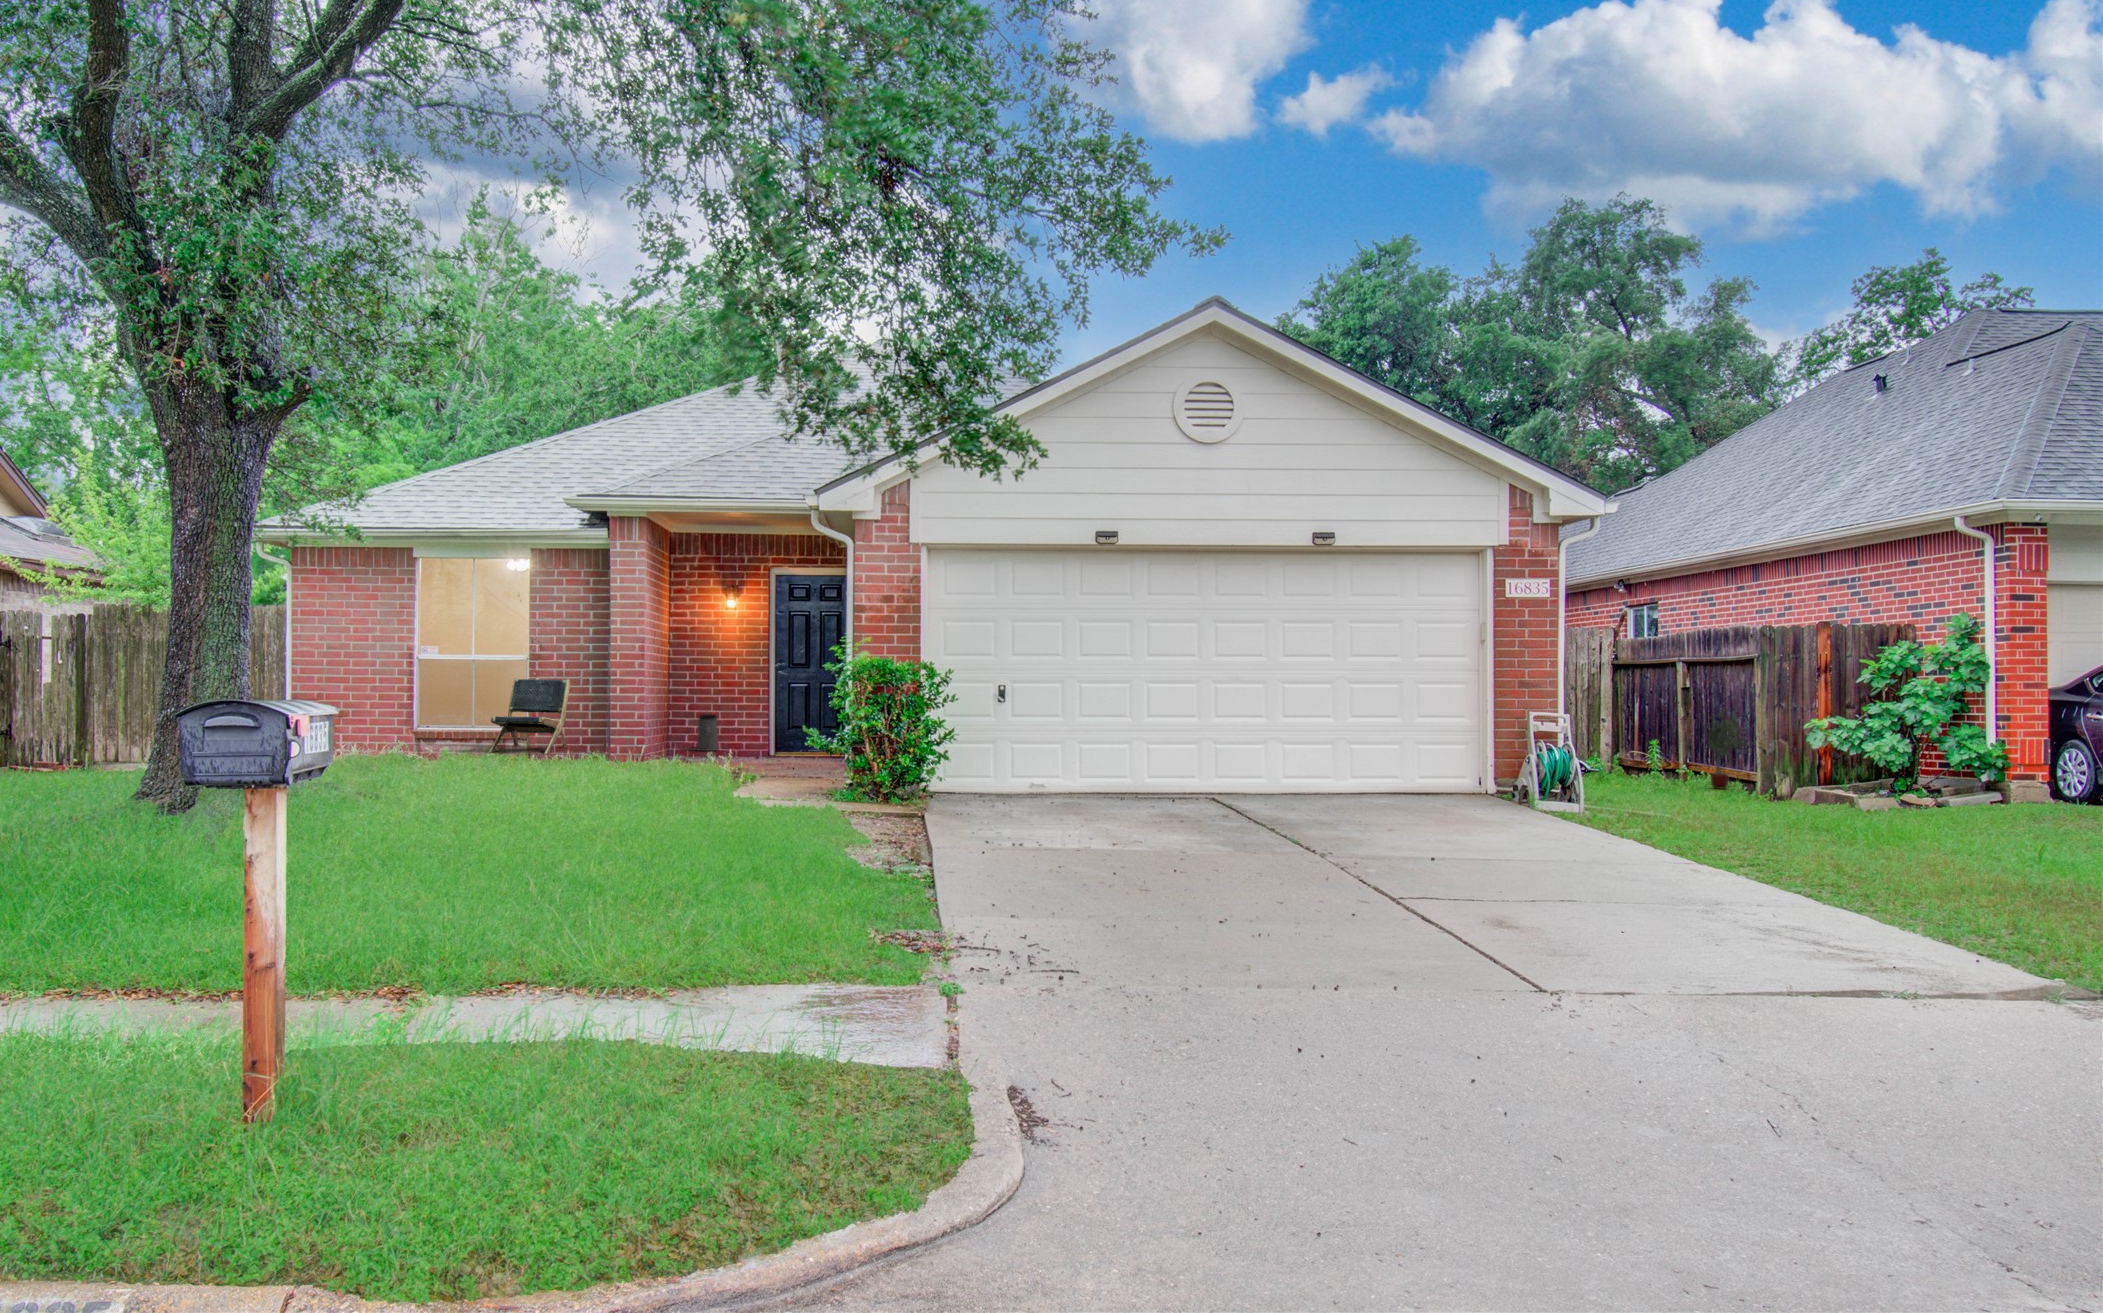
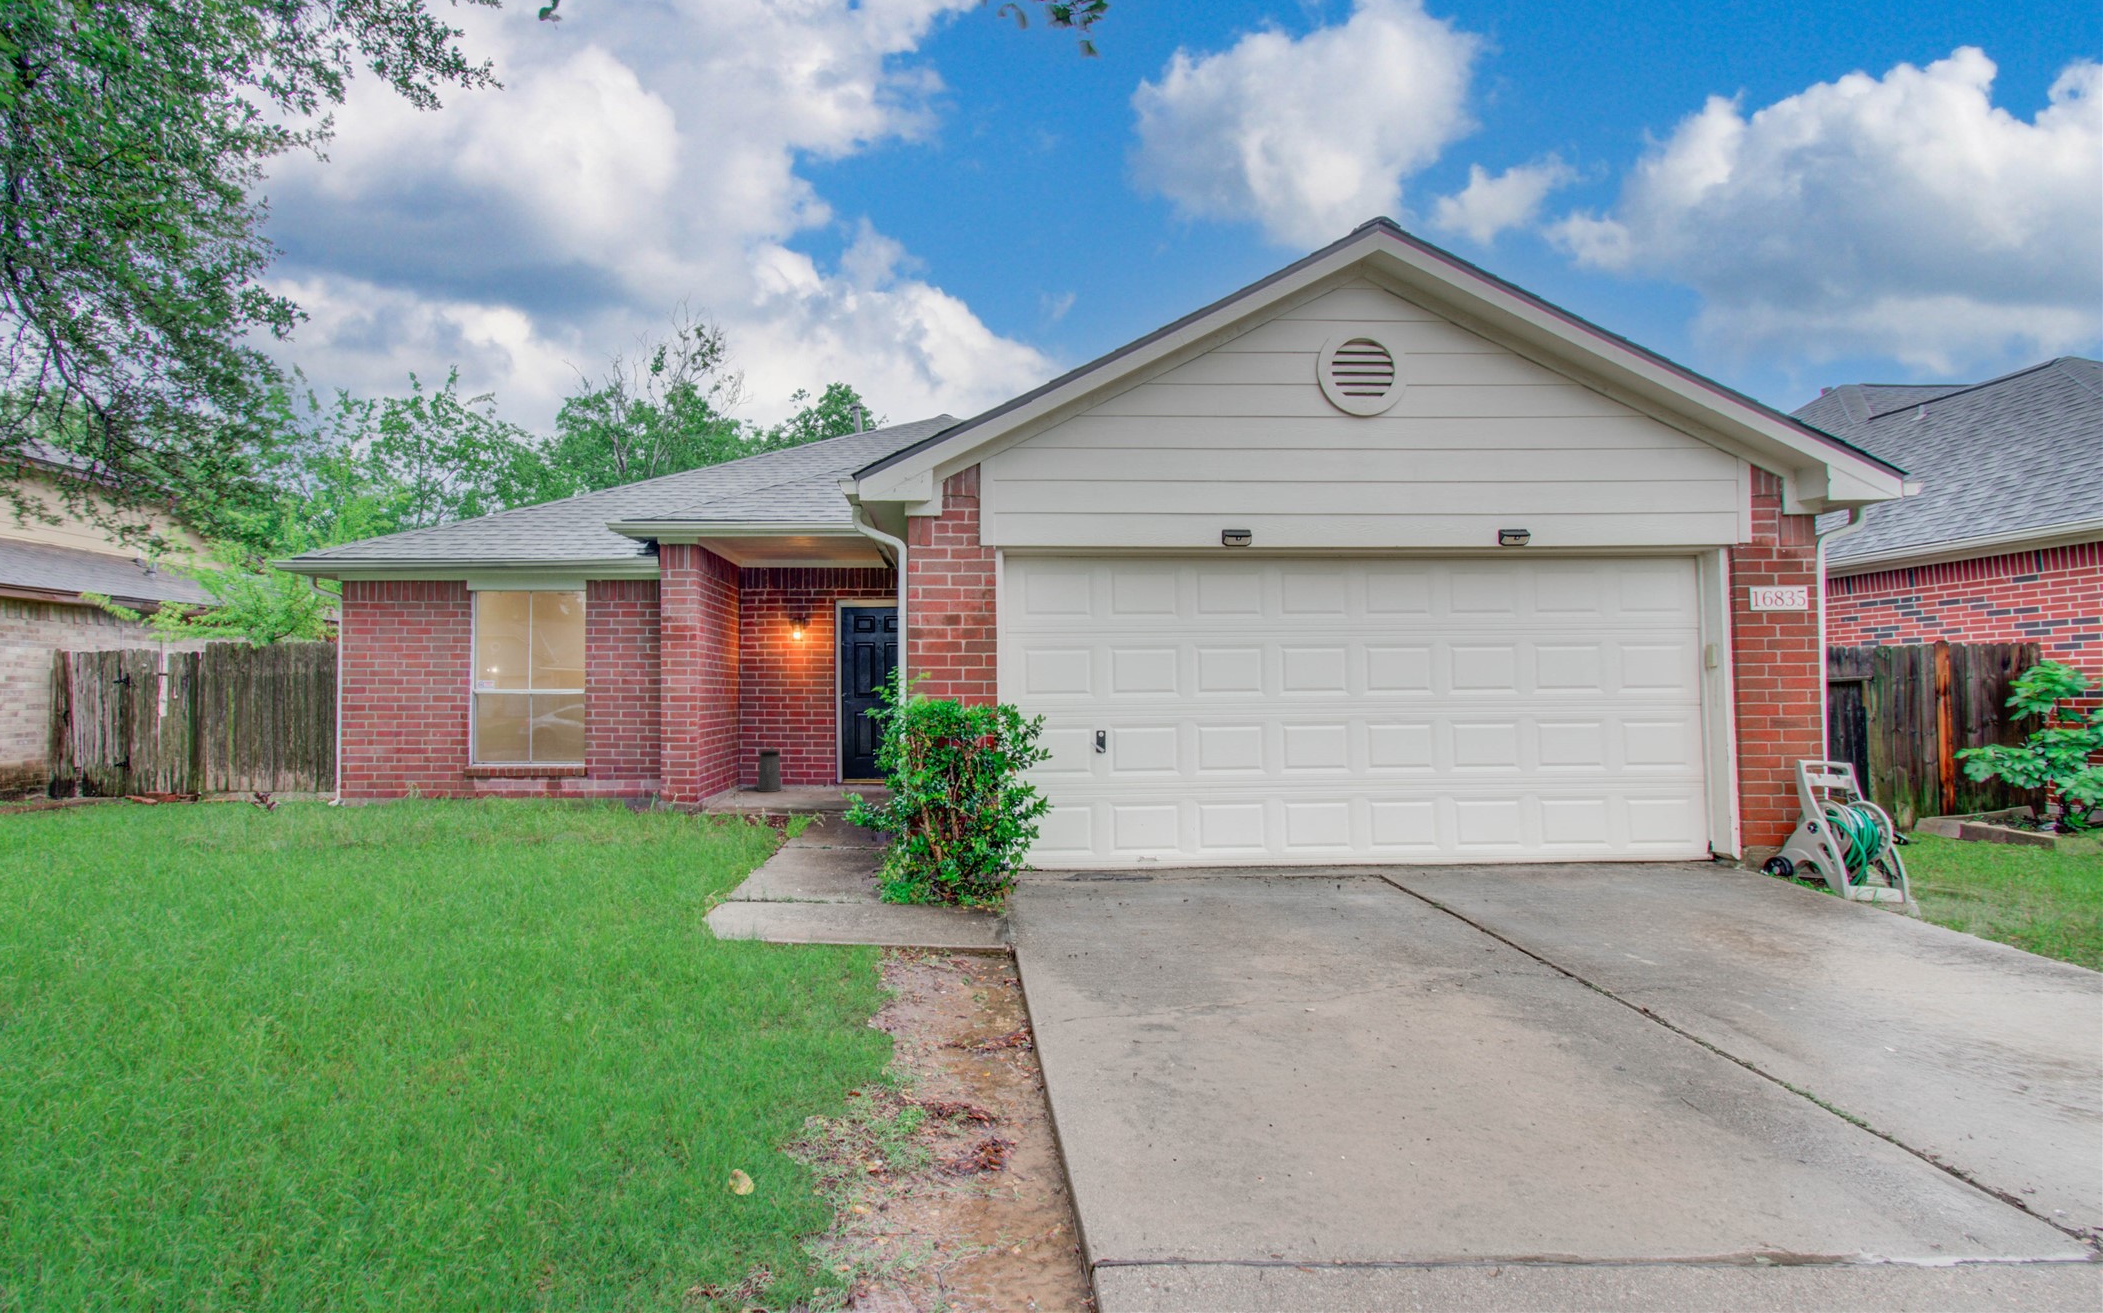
lounge chair: present [489,678,570,754] -> none [526,714,625,801]
potted tree: present [1707,709,1752,789] -> none [1966,746,2062,849]

